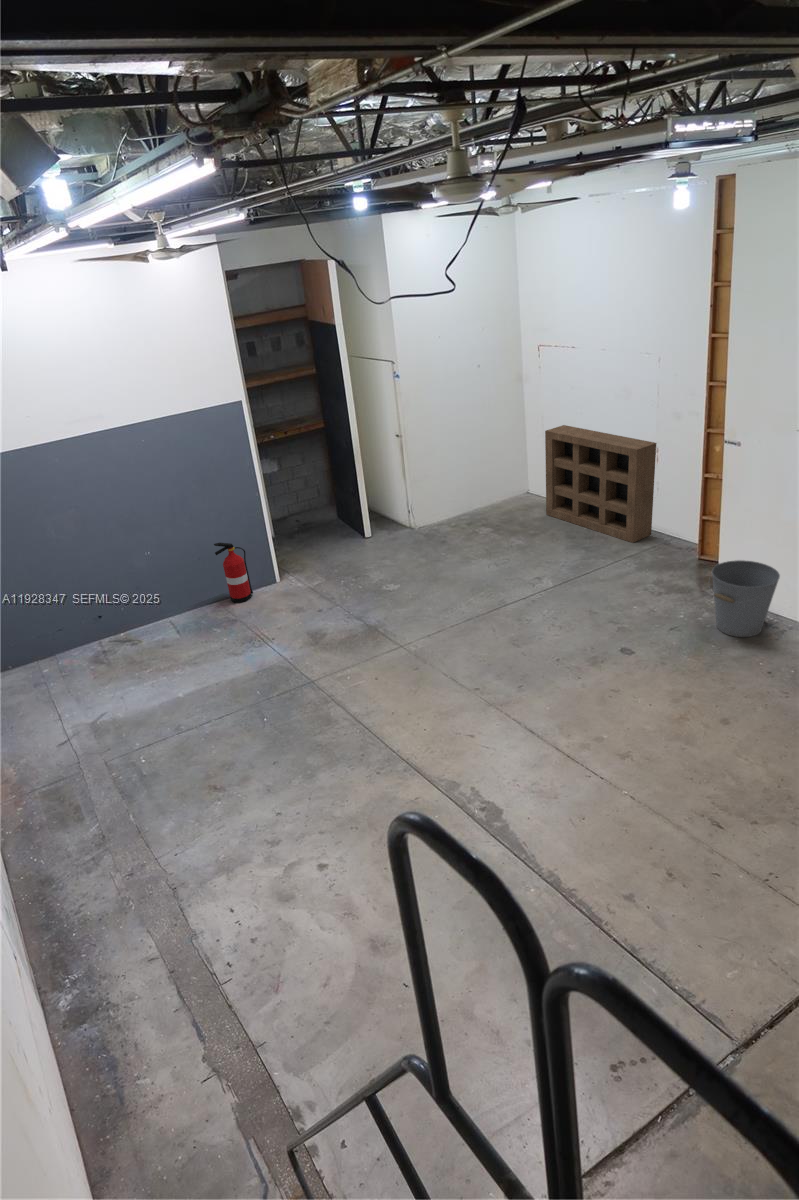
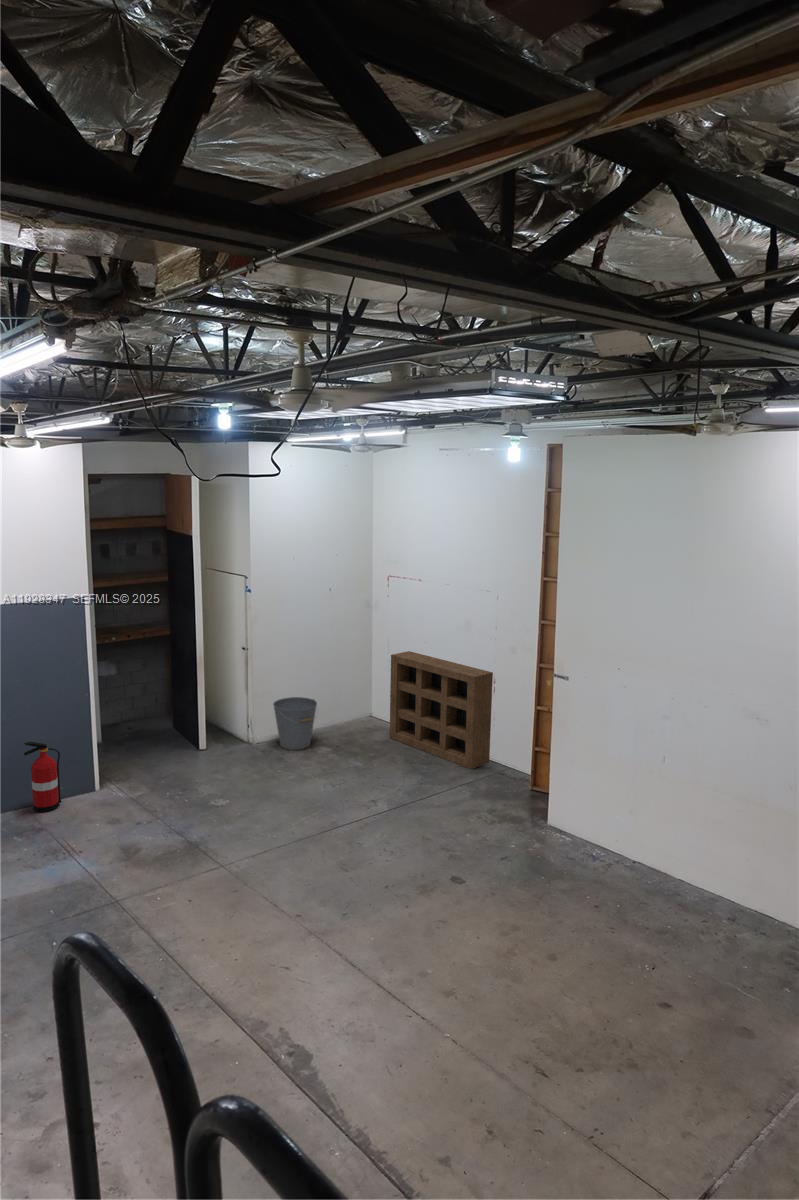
bucket: present [712,560,780,637] -> present [273,697,317,750]

